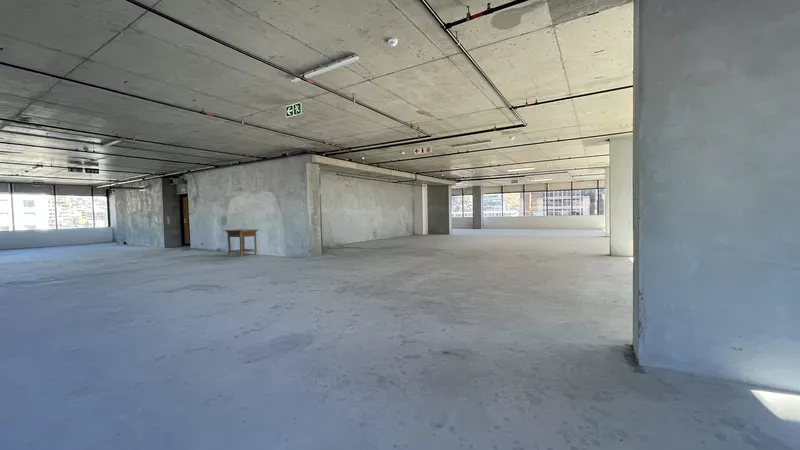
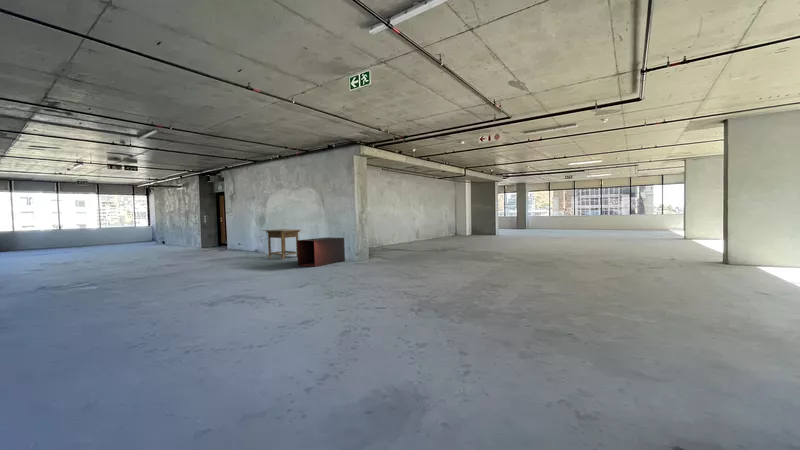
storage cabinet: none [253,236,298,262] -> present [297,237,345,267]

